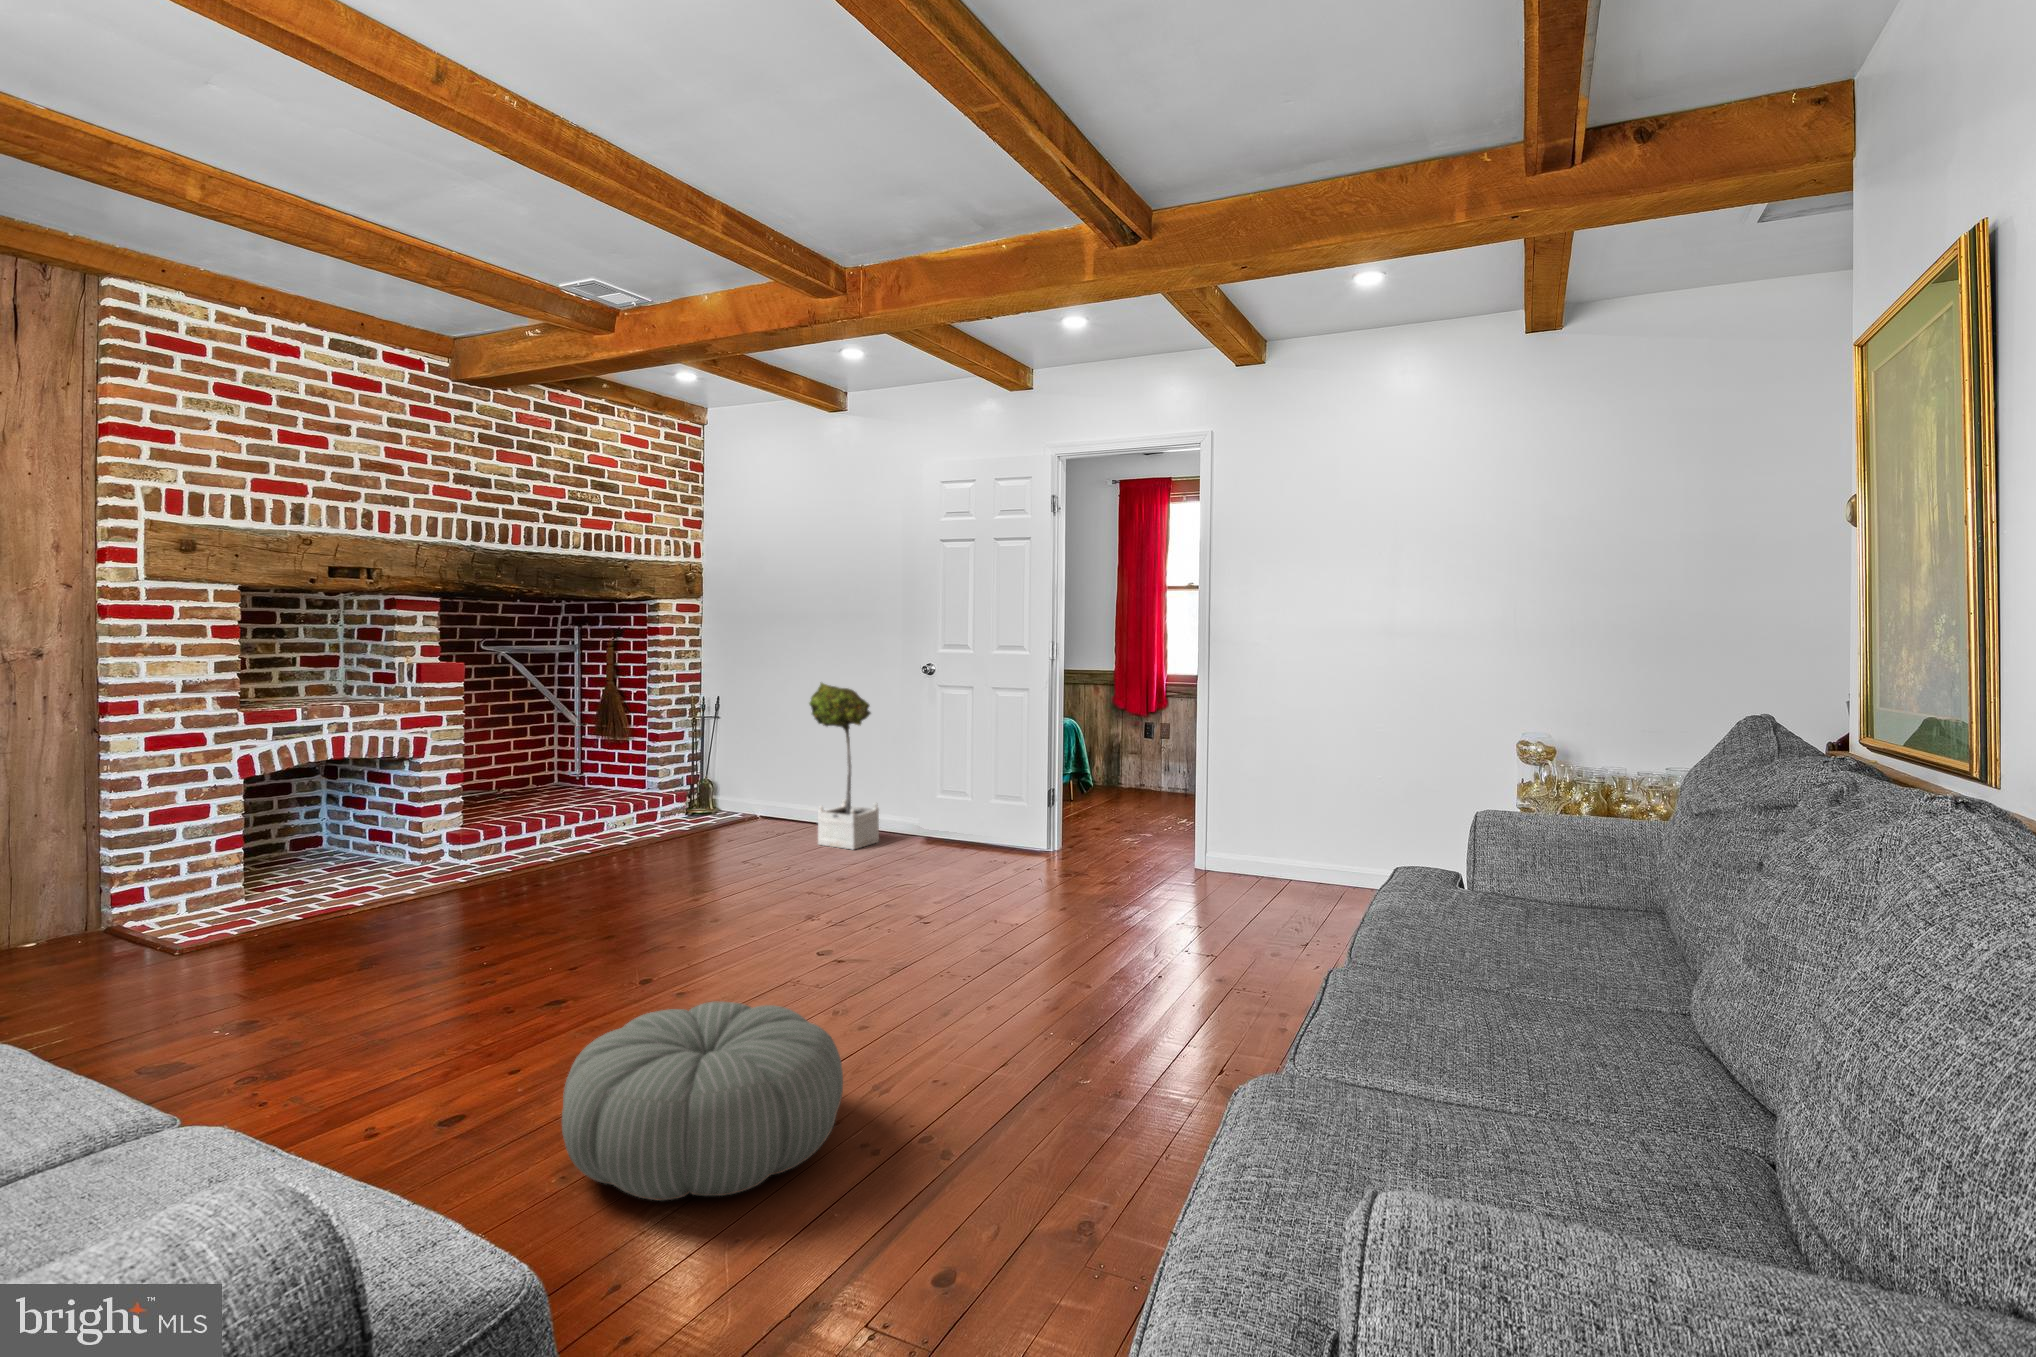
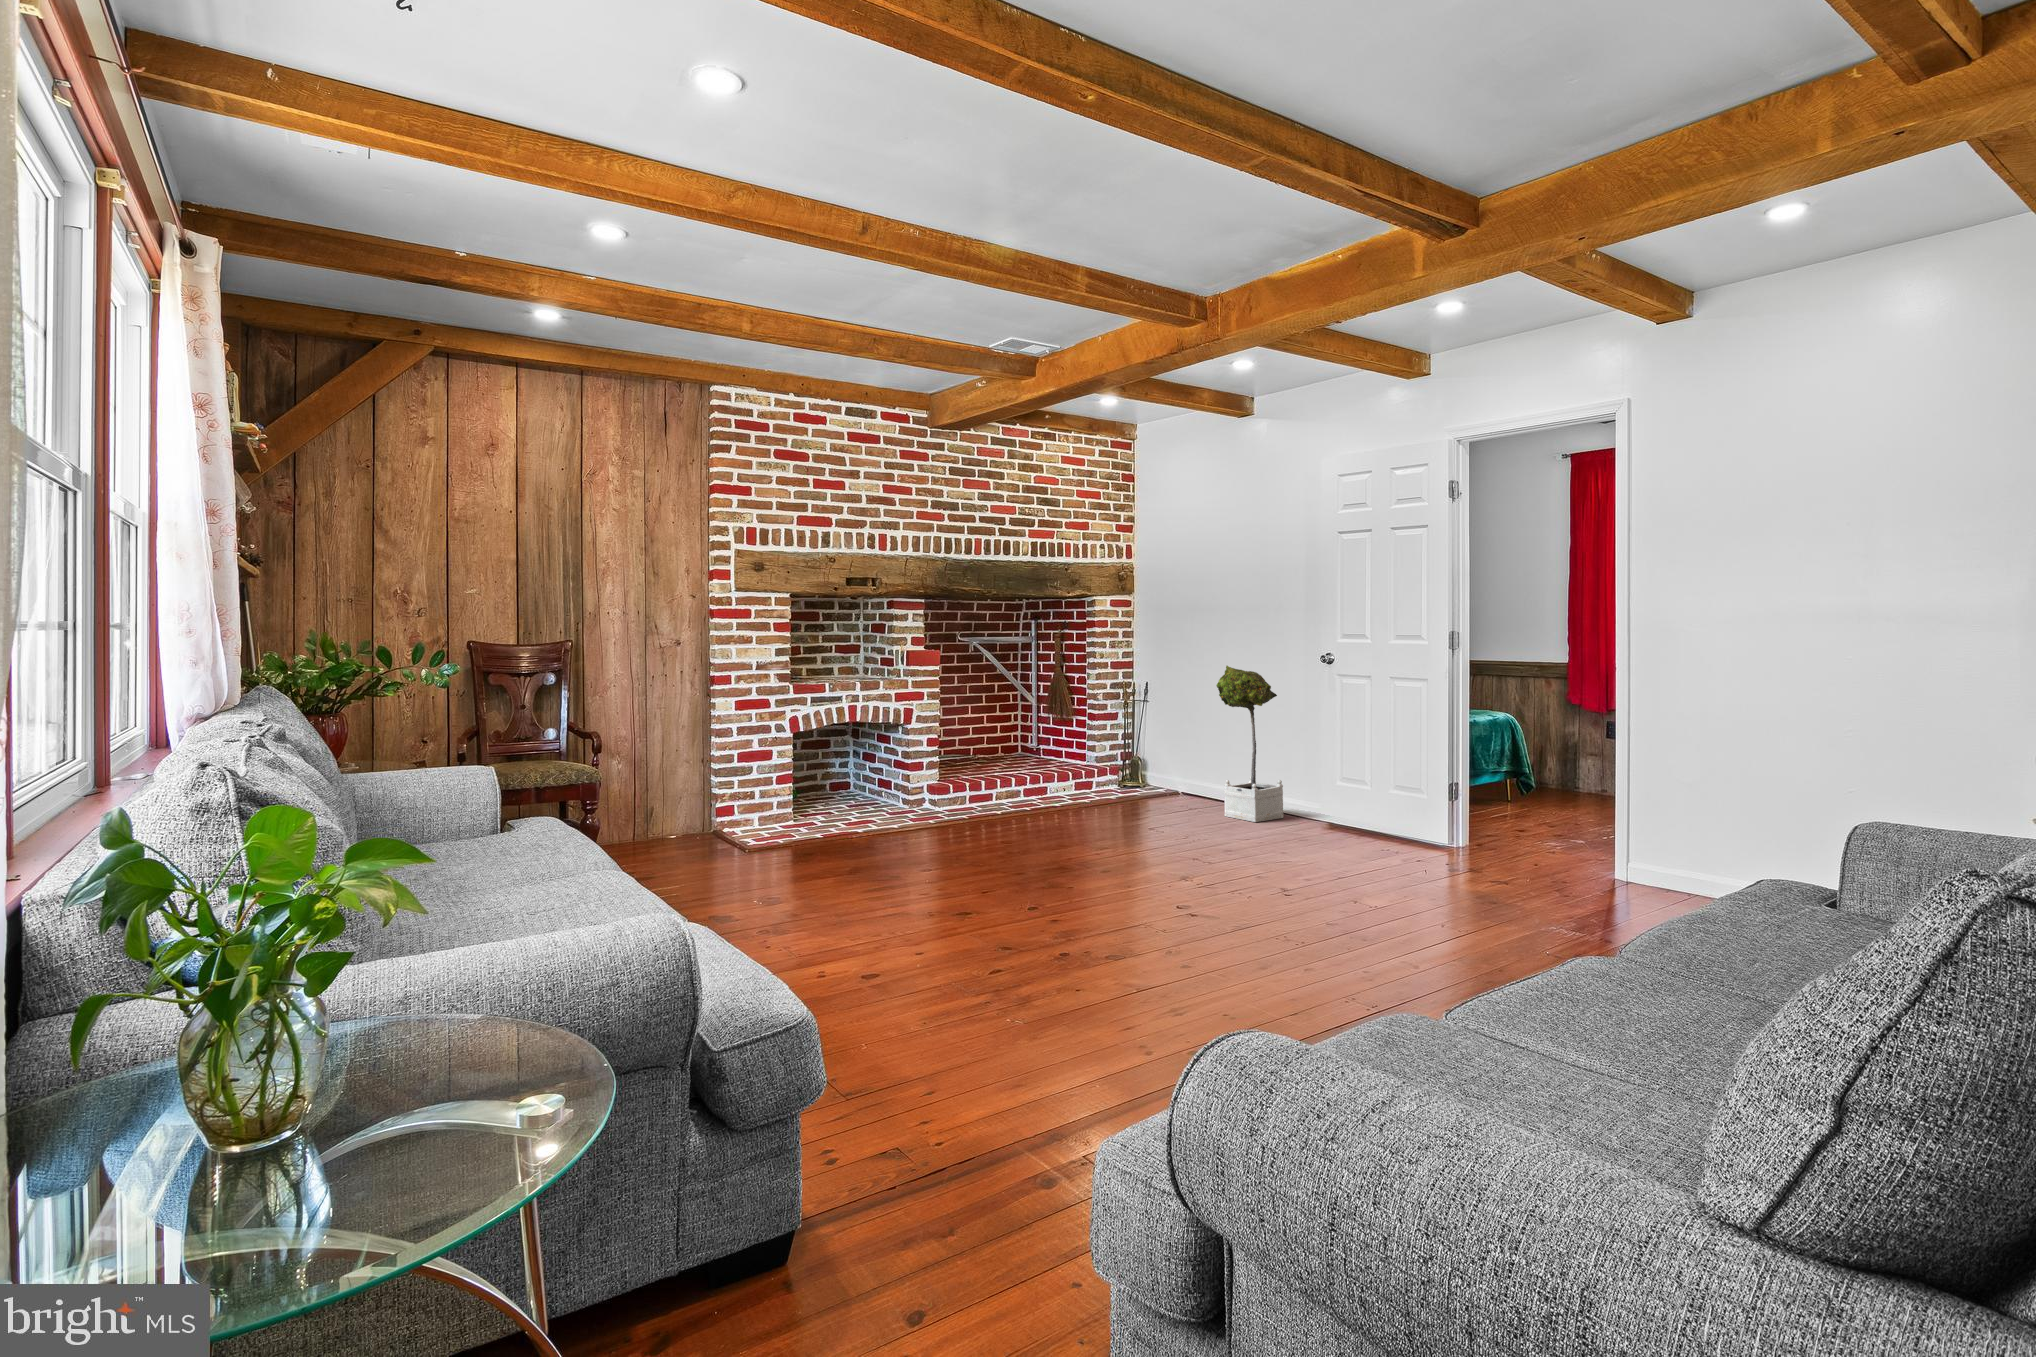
pouf: present [562,1002,843,1201] -> none [930,900,1137,1031]

